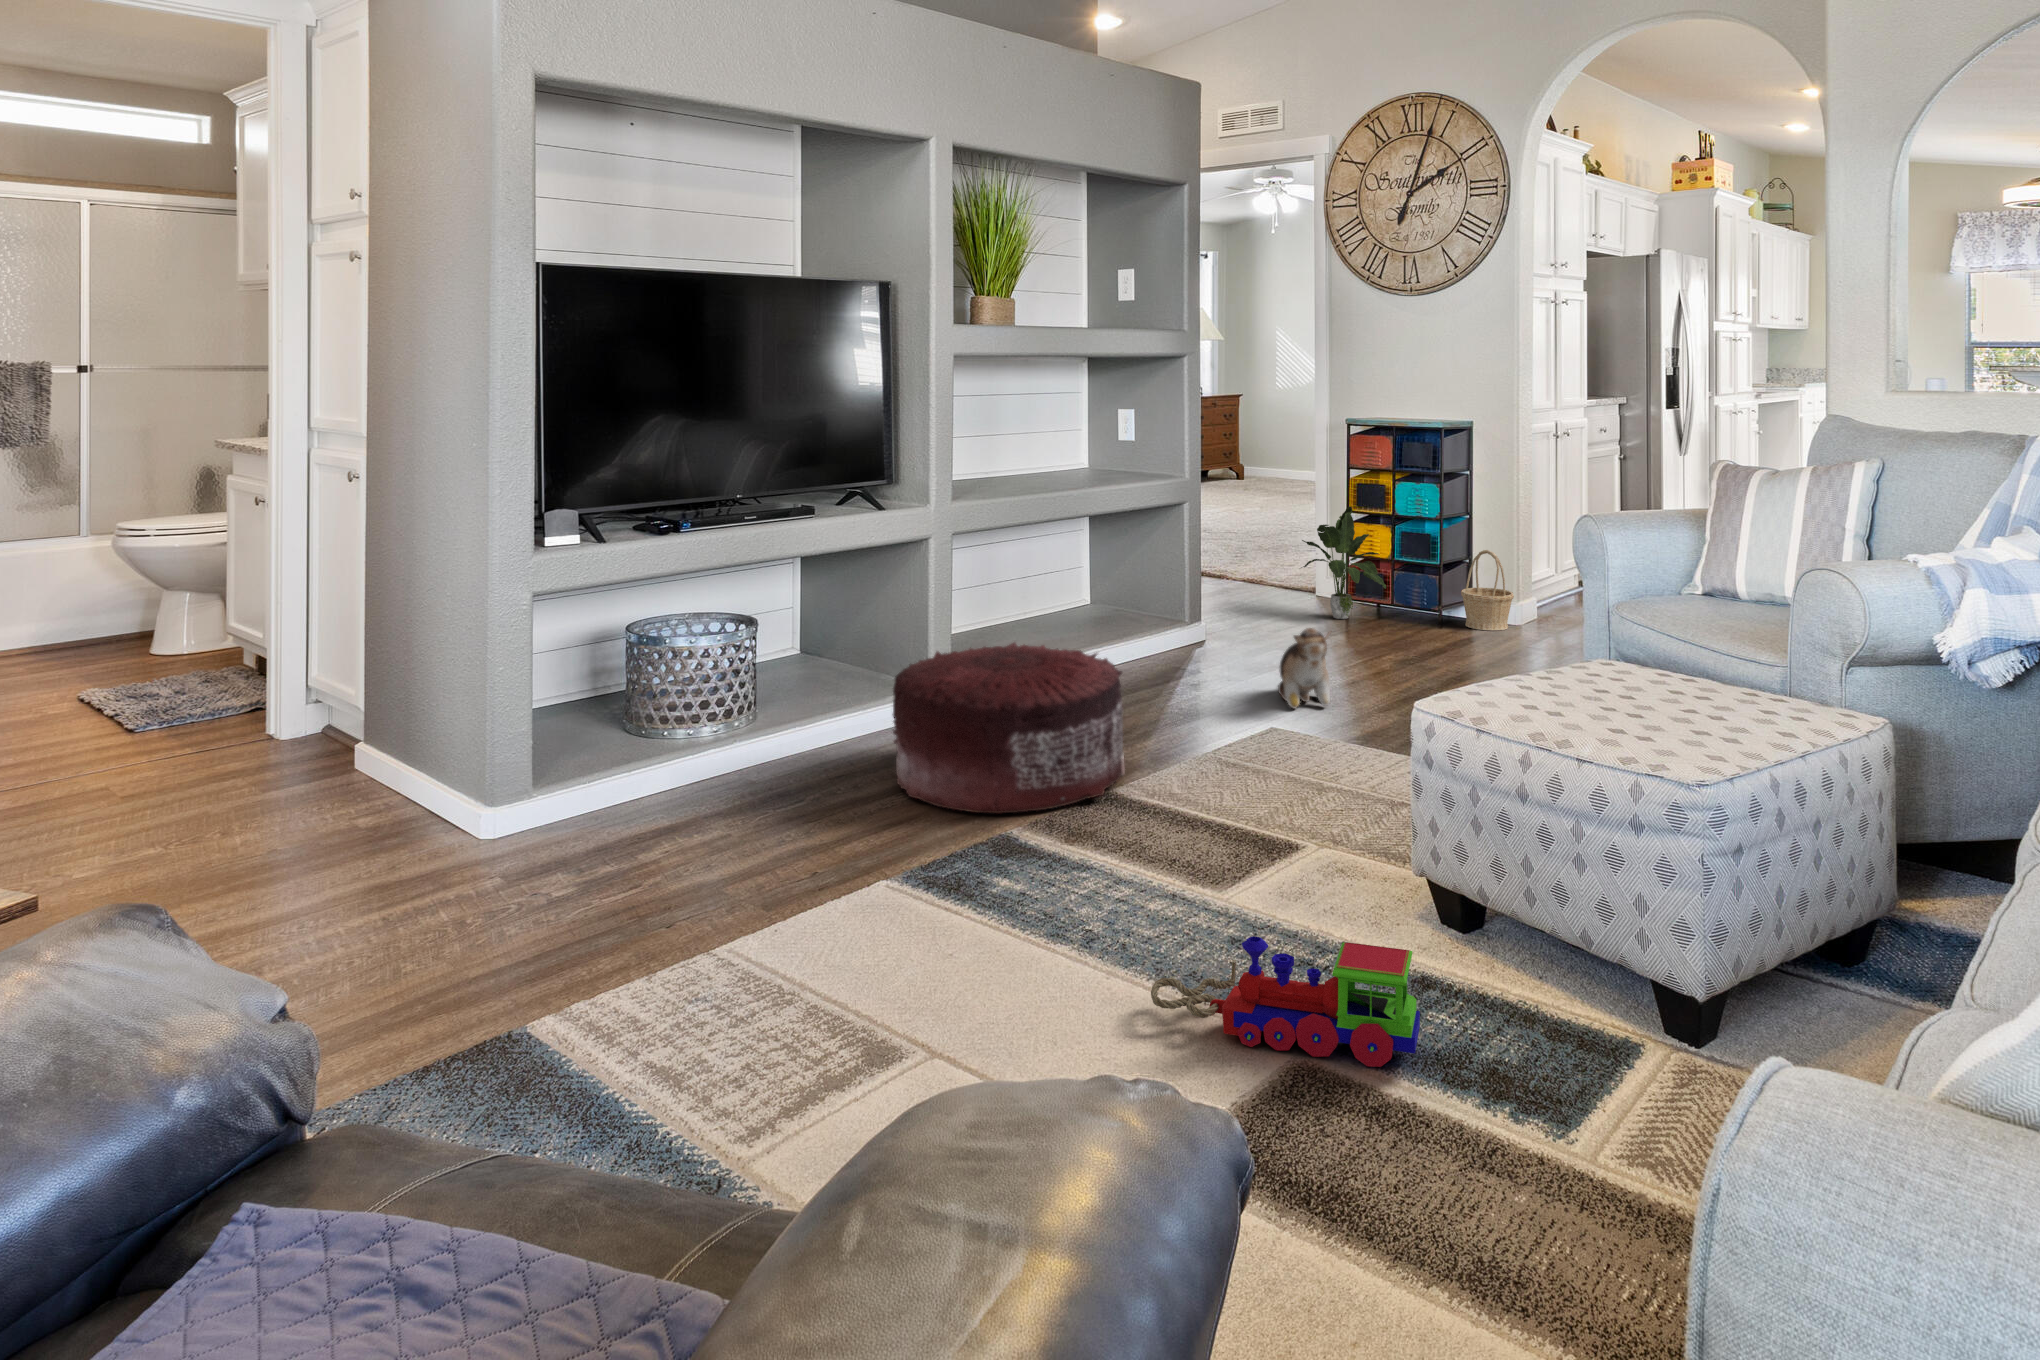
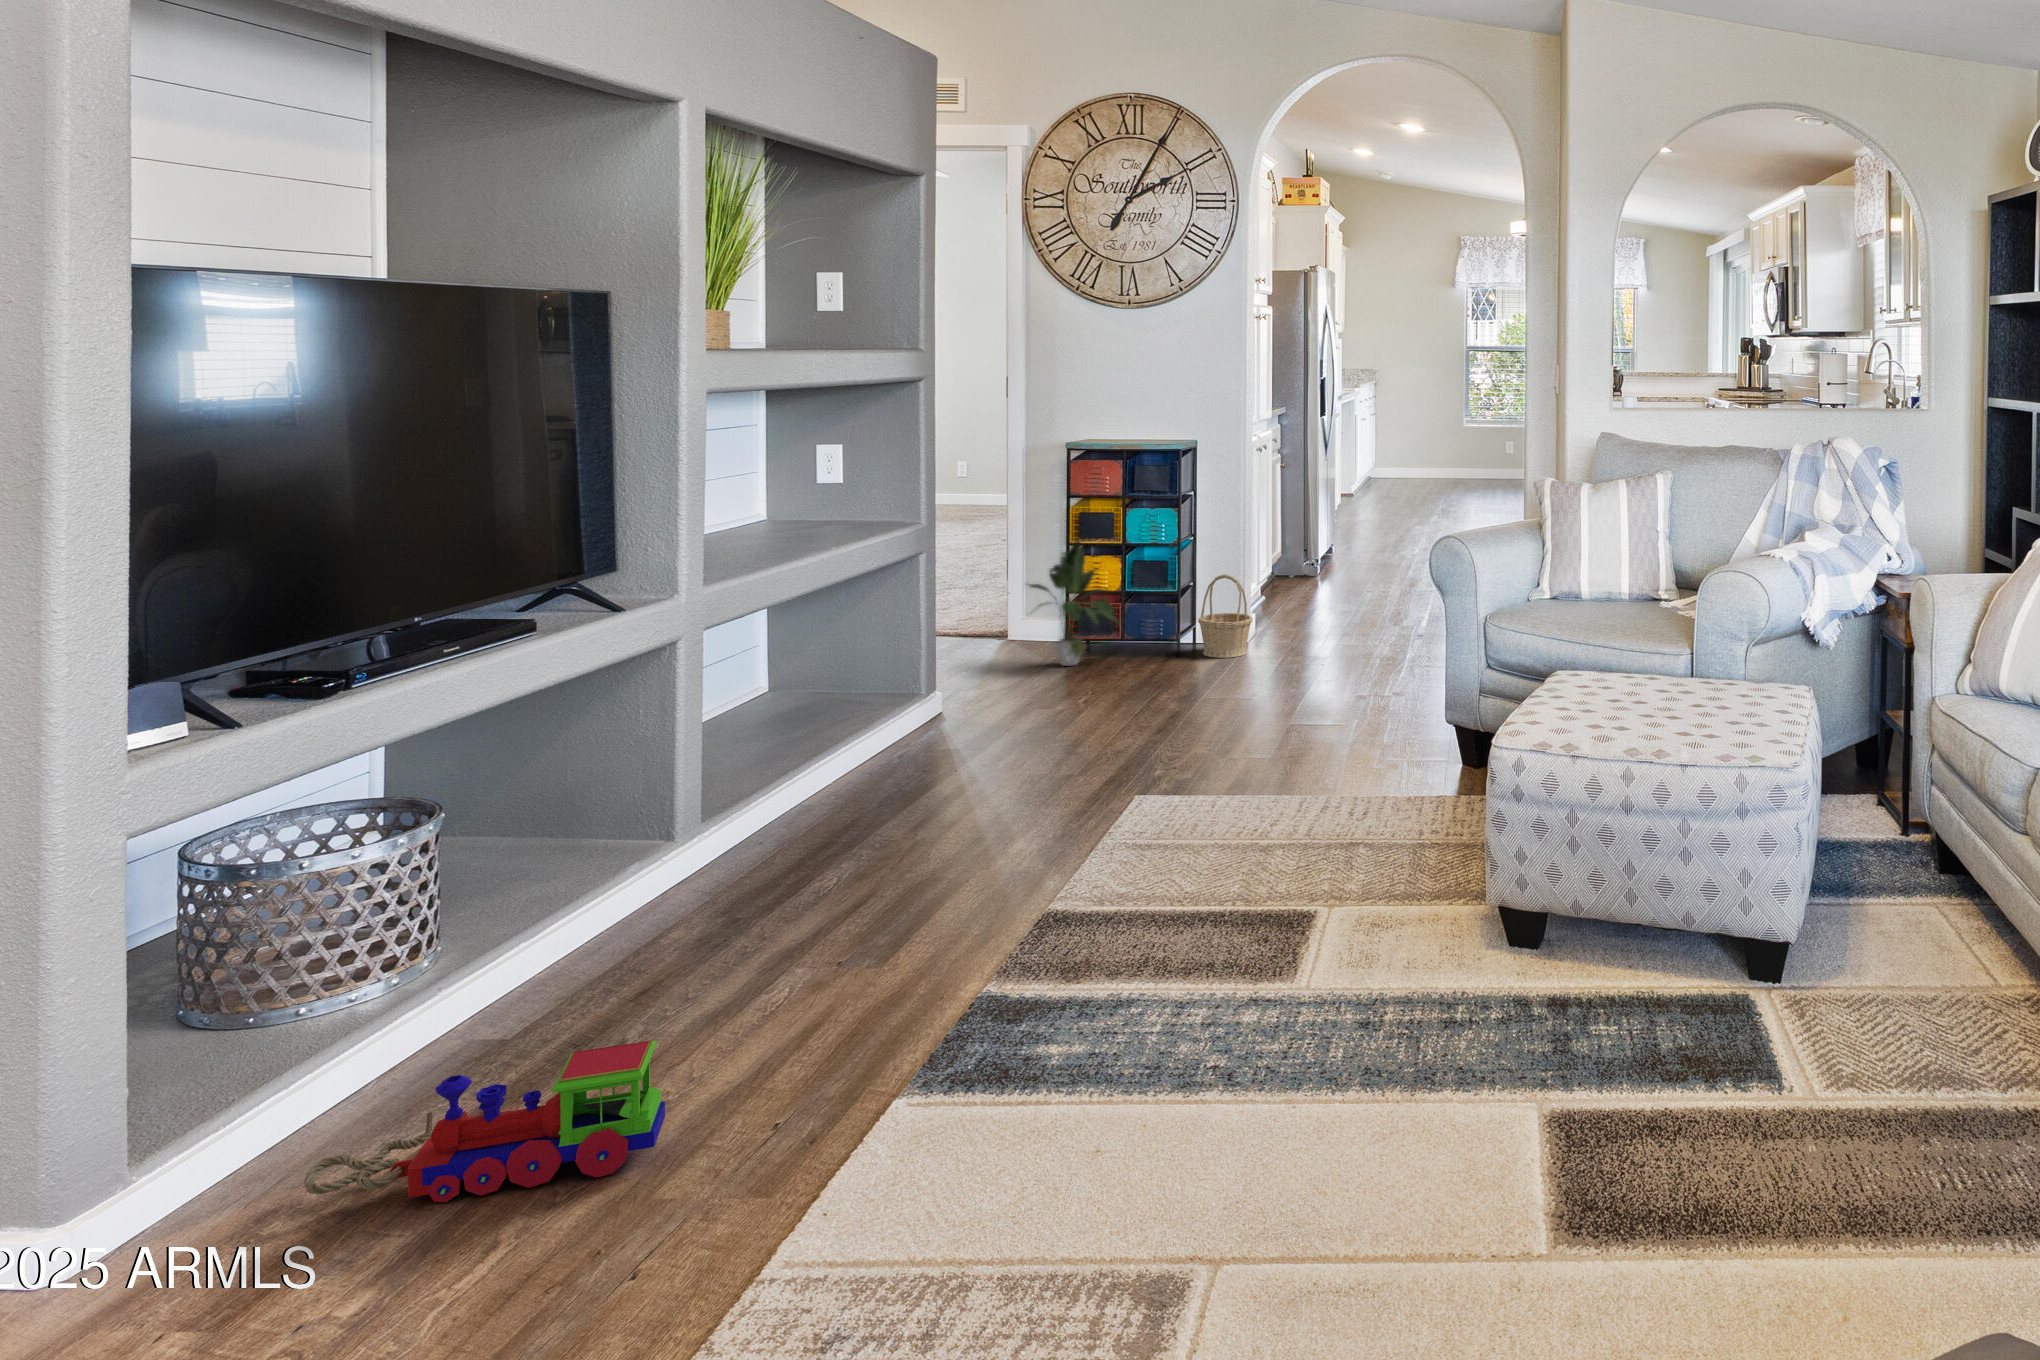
plush toy: present [1278,628,1330,709] -> none [1097,681,1184,772]
pouf: present [892,642,1125,814] -> none [749,744,1054,972]
toy train: present [1151,936,1420,1067] -> present [304,1041,665,1202]

